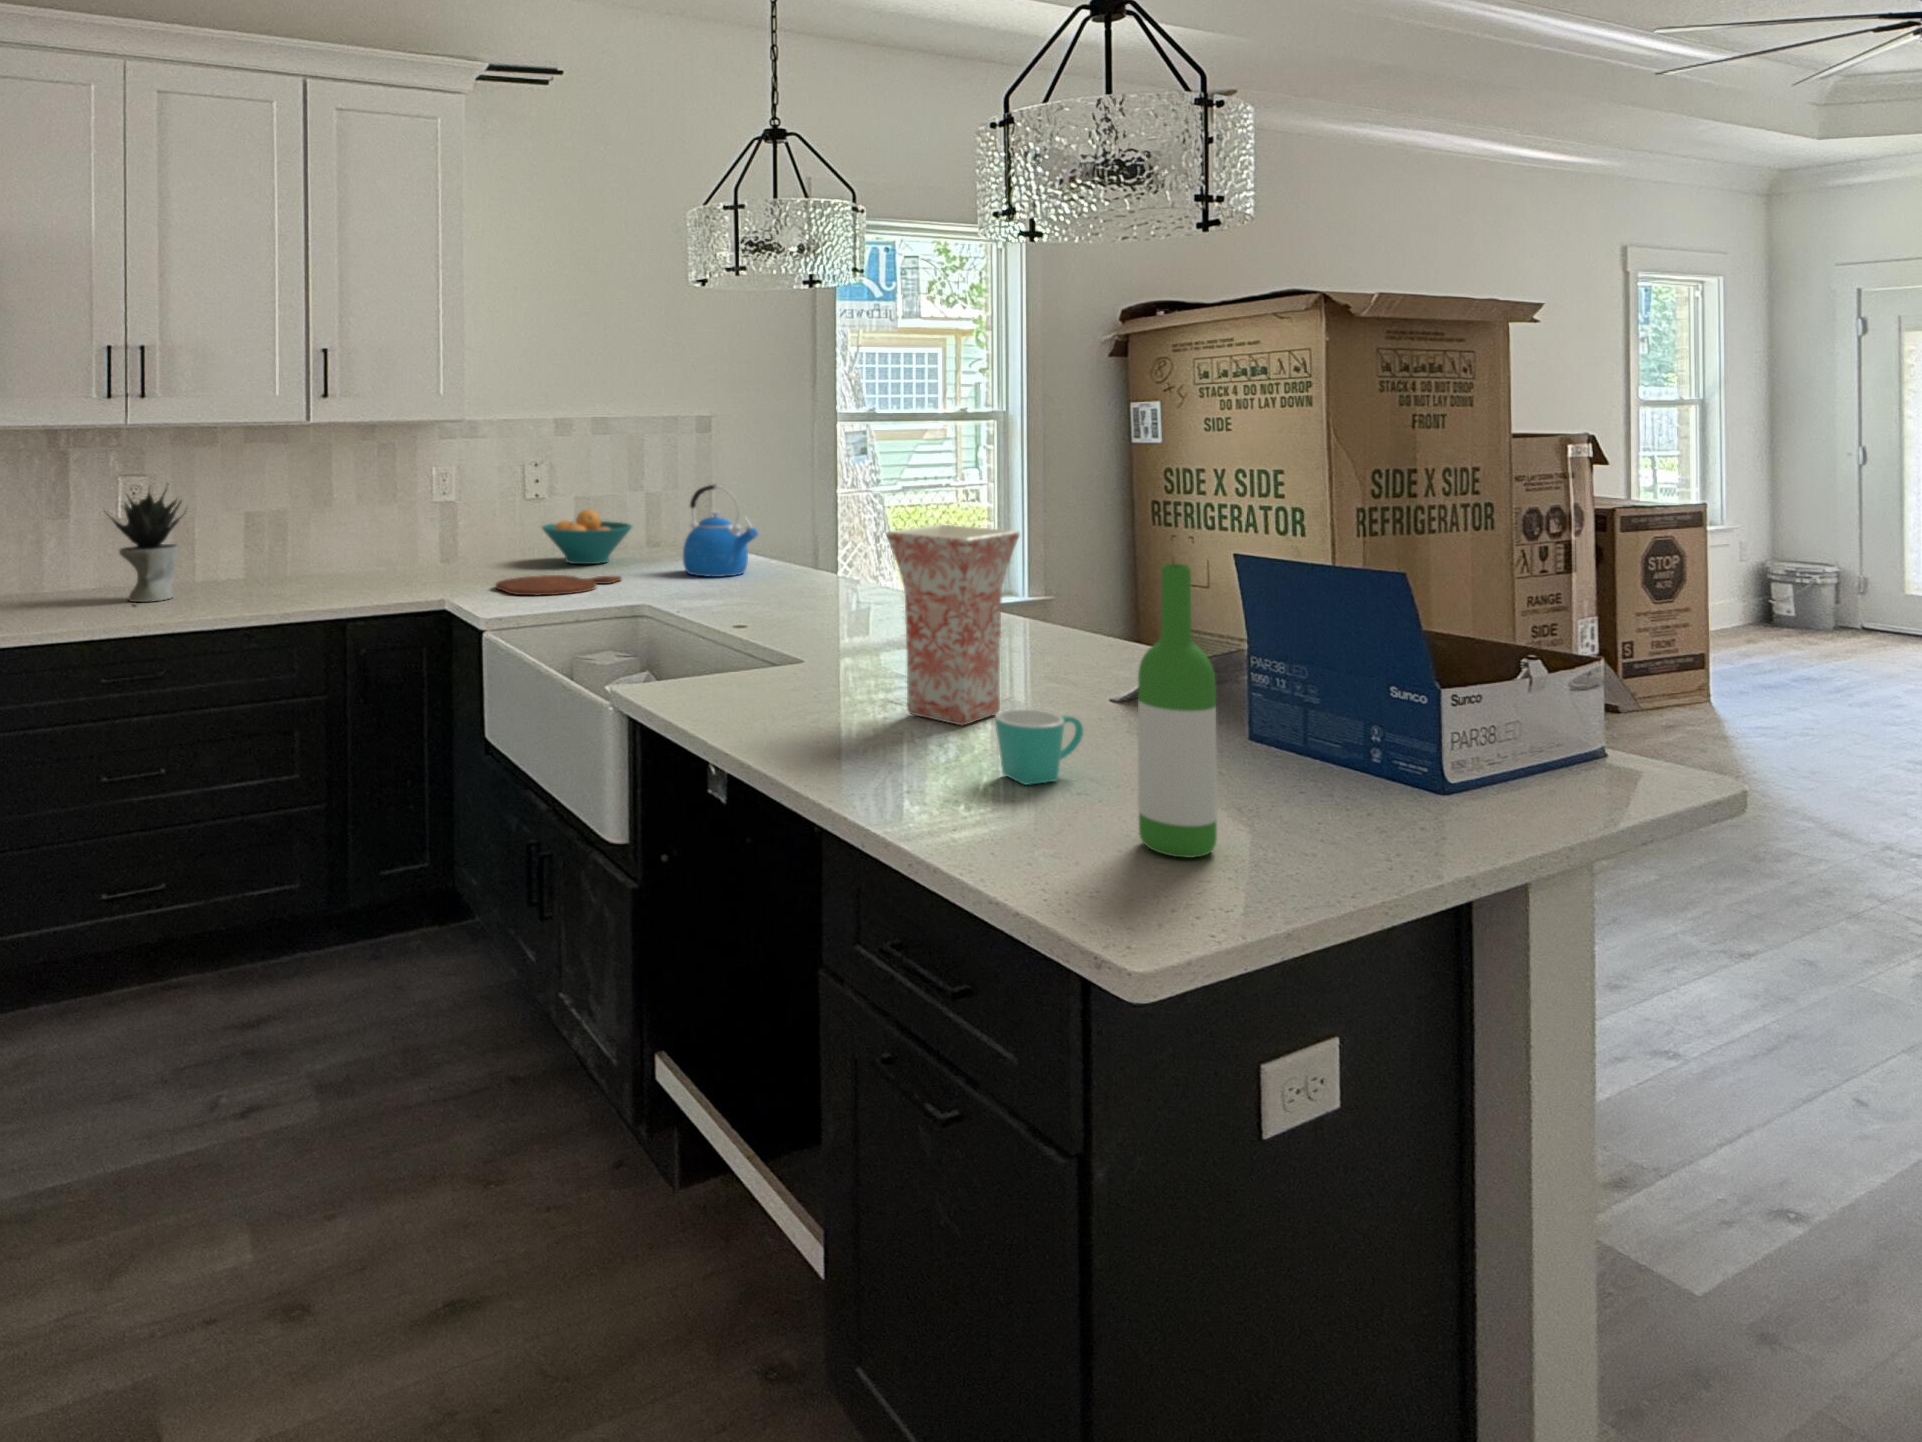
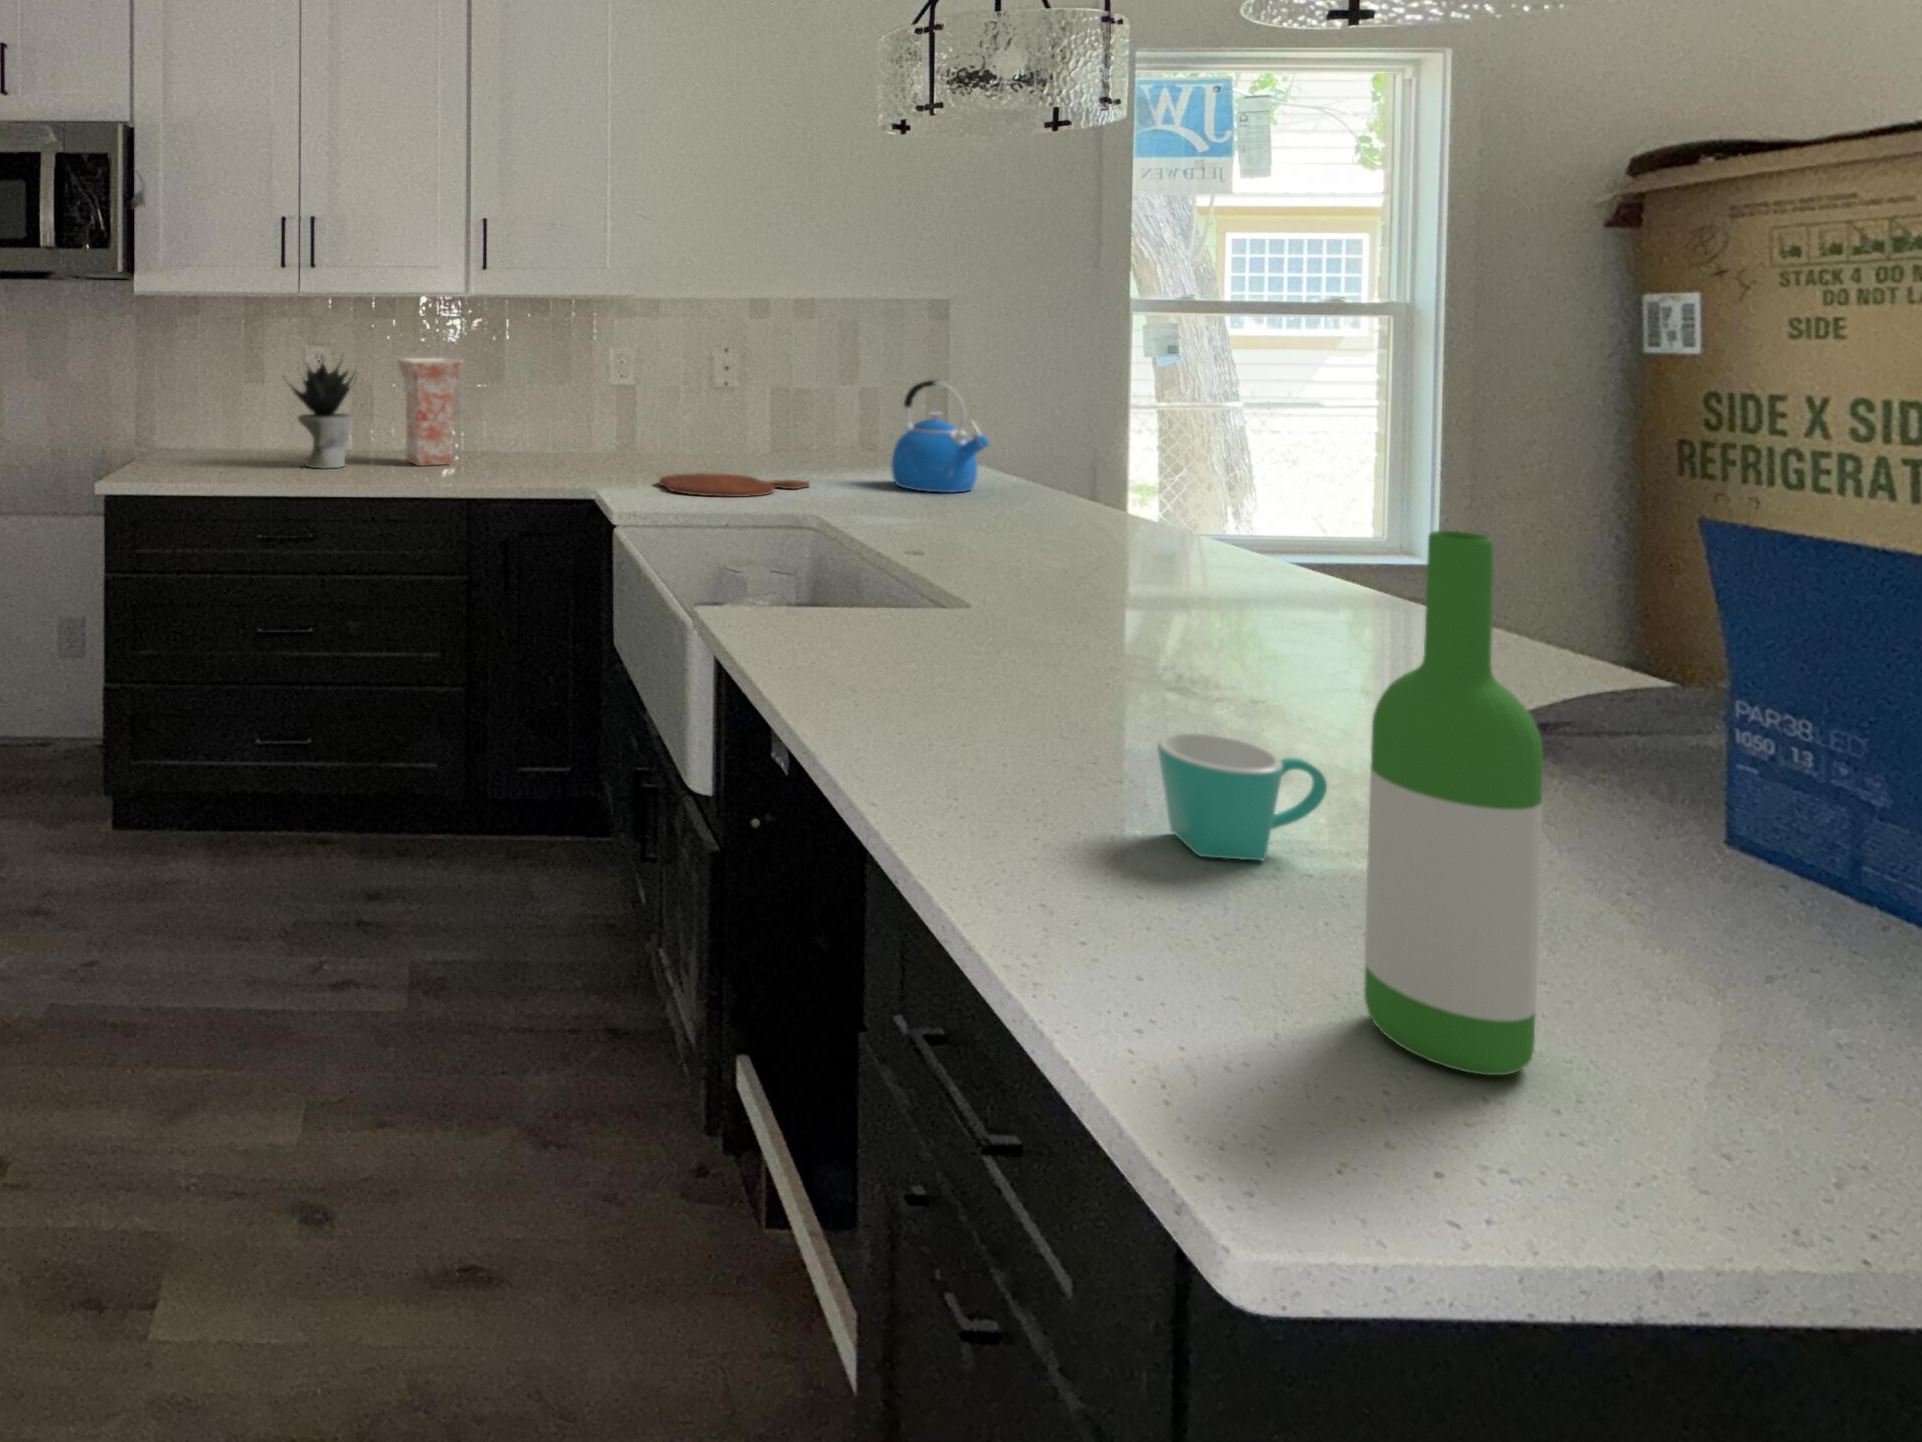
fruit bowl: present [542,509,632,564] -> none [733,403,842,466]
vase: present [886,525,1020,725] -> present [397,358,464,466]

